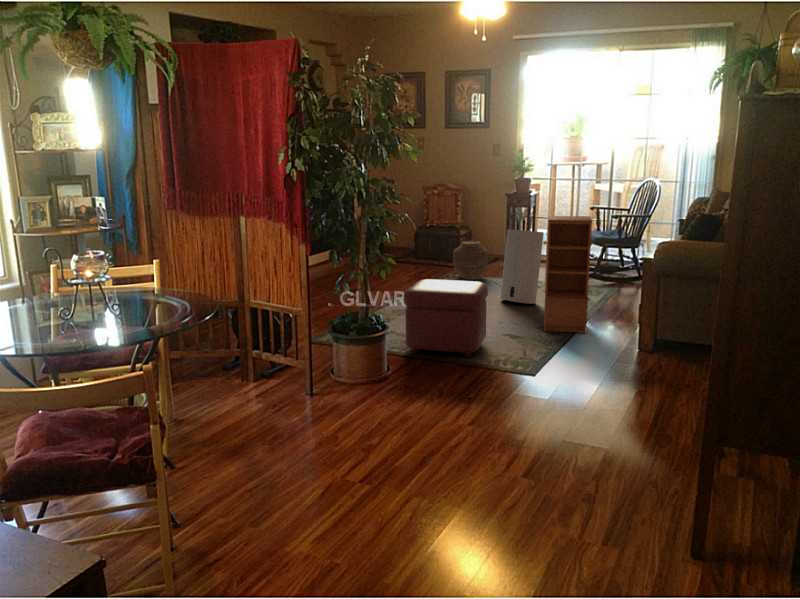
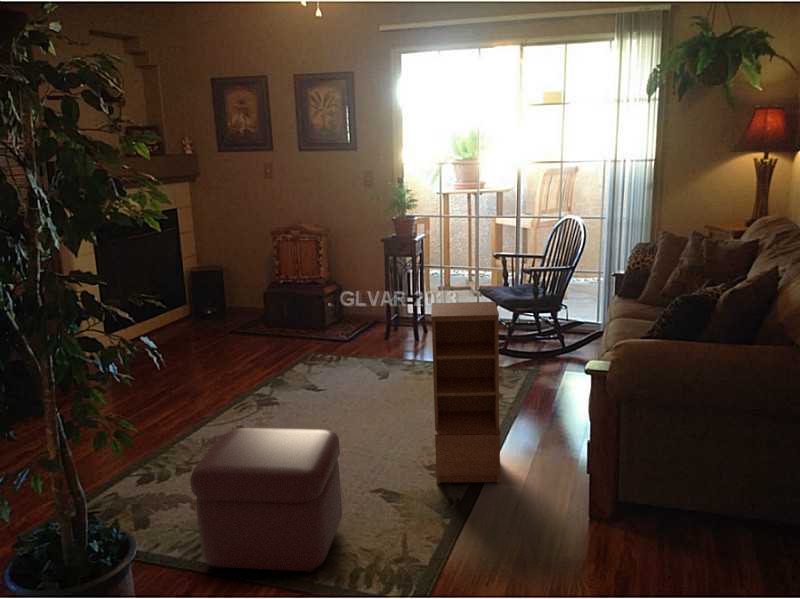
air purifier: present [500,229,544,304] -> none [375,306,430,417]
woven basket: present [454,241,488,279] -> none [312,309,361,364]

